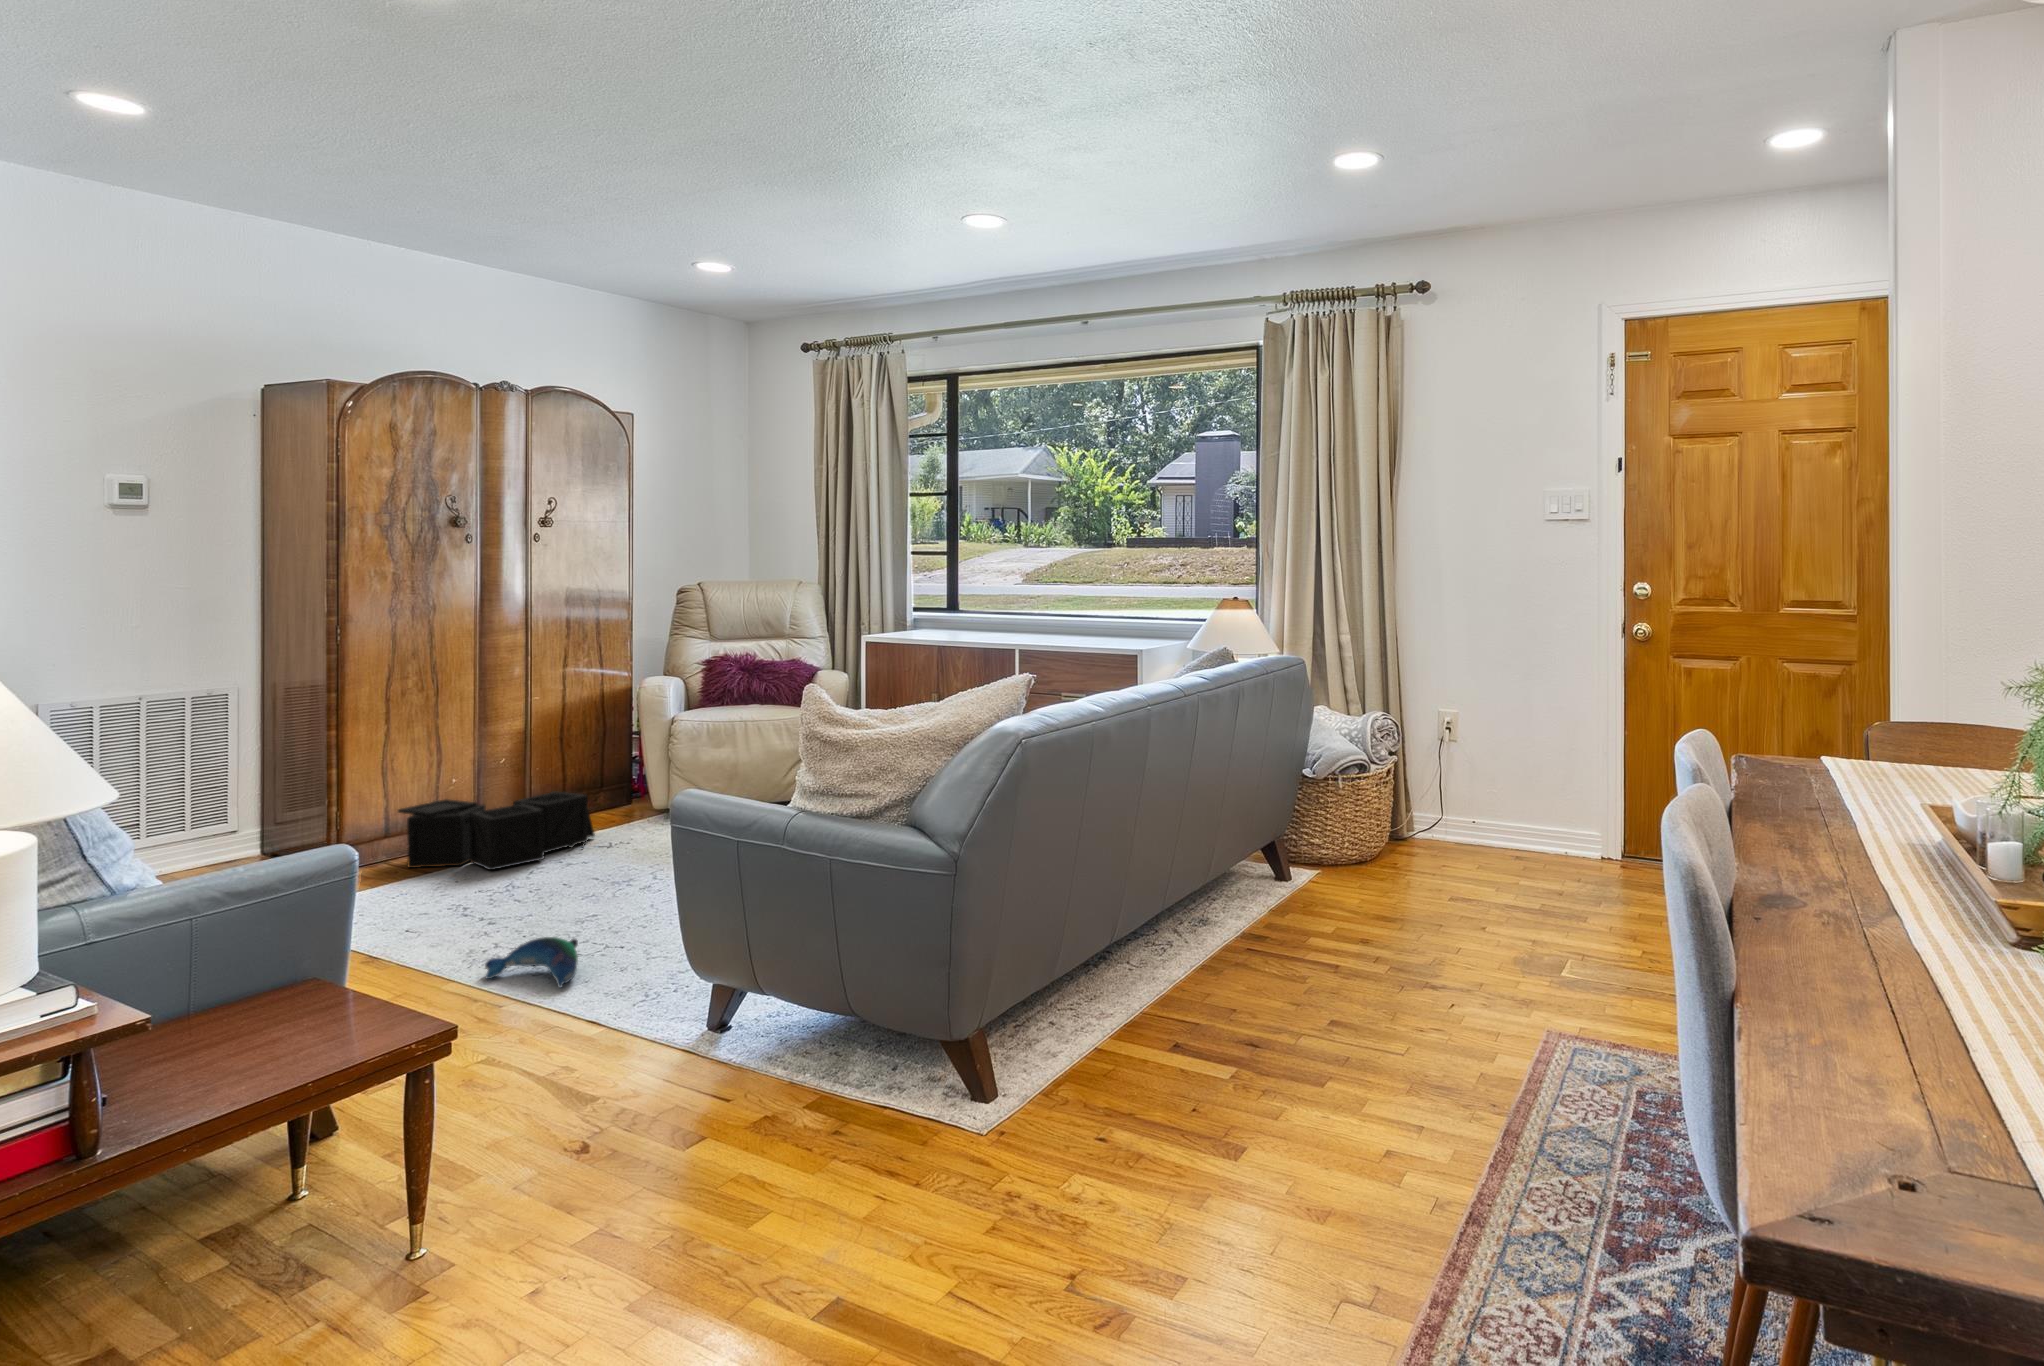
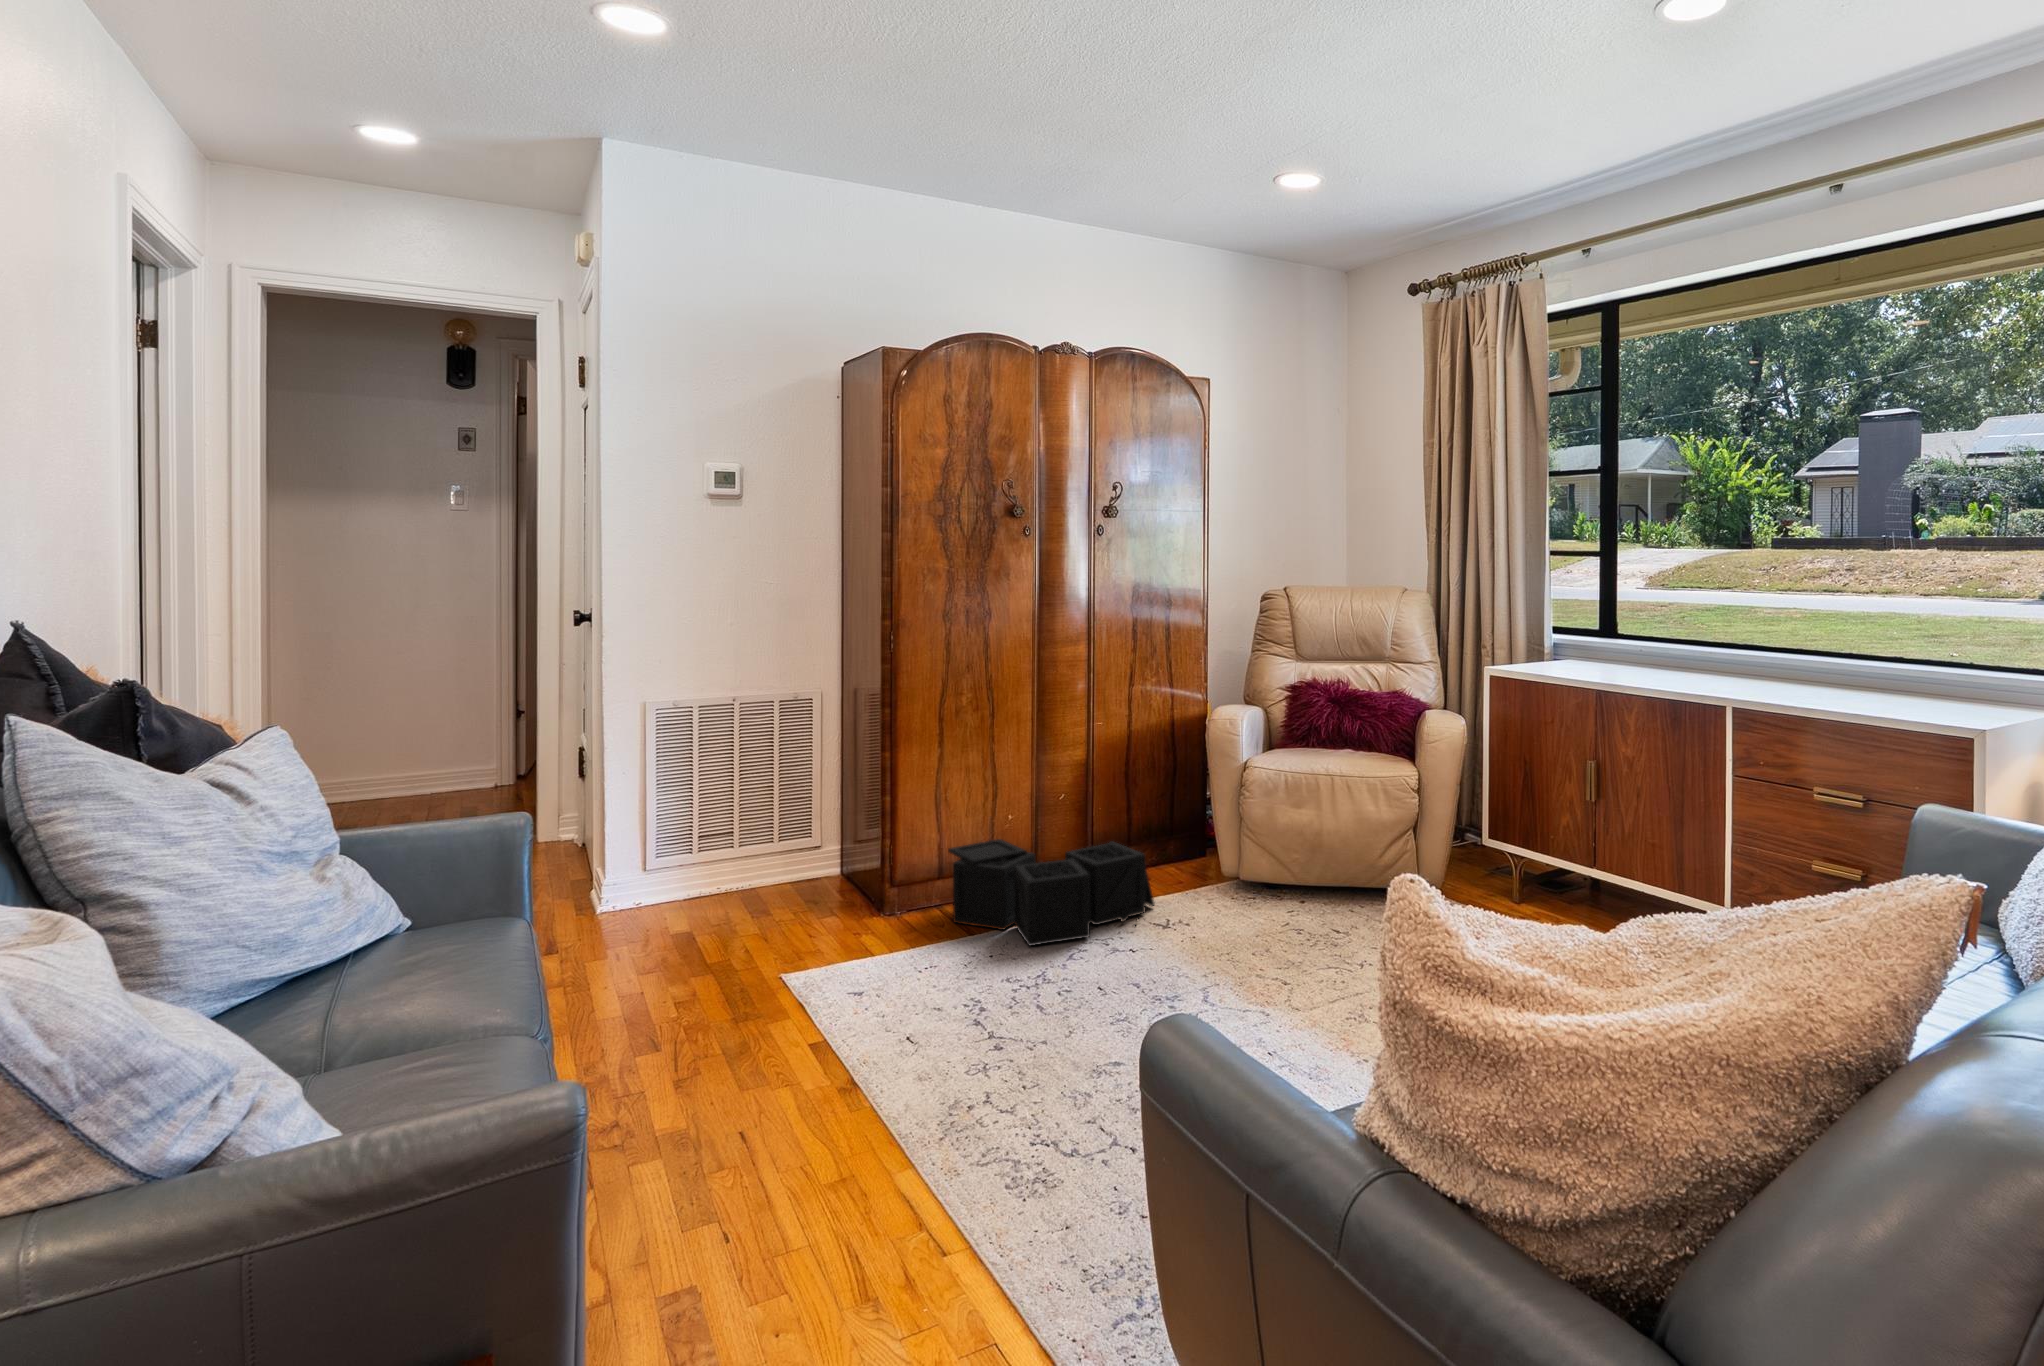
plush toy: present [485,937,578,987] -> none [940,1137,1061,1250]

